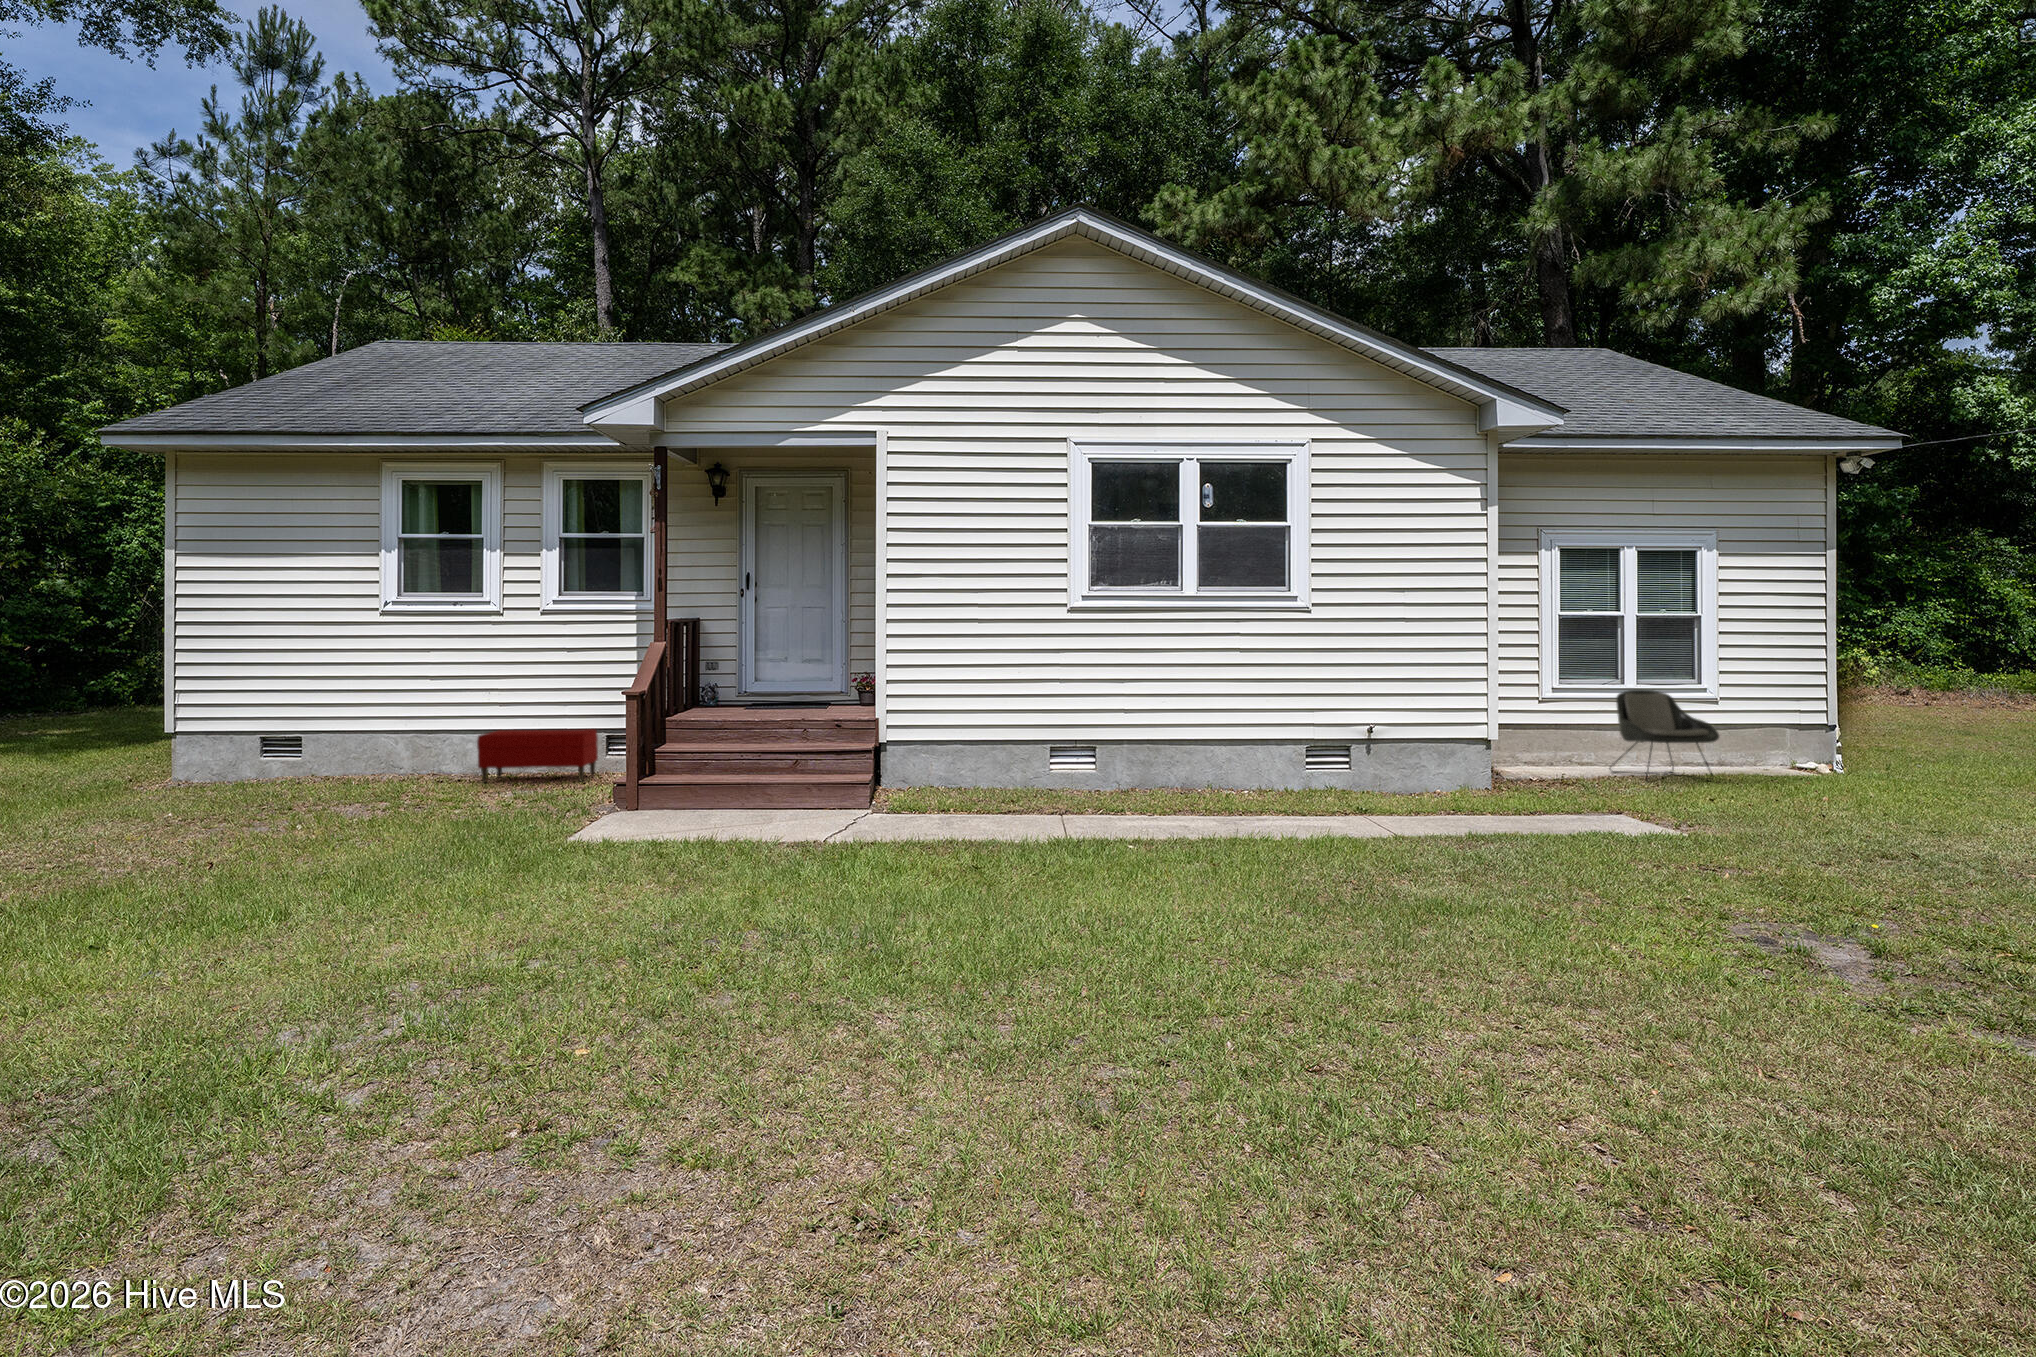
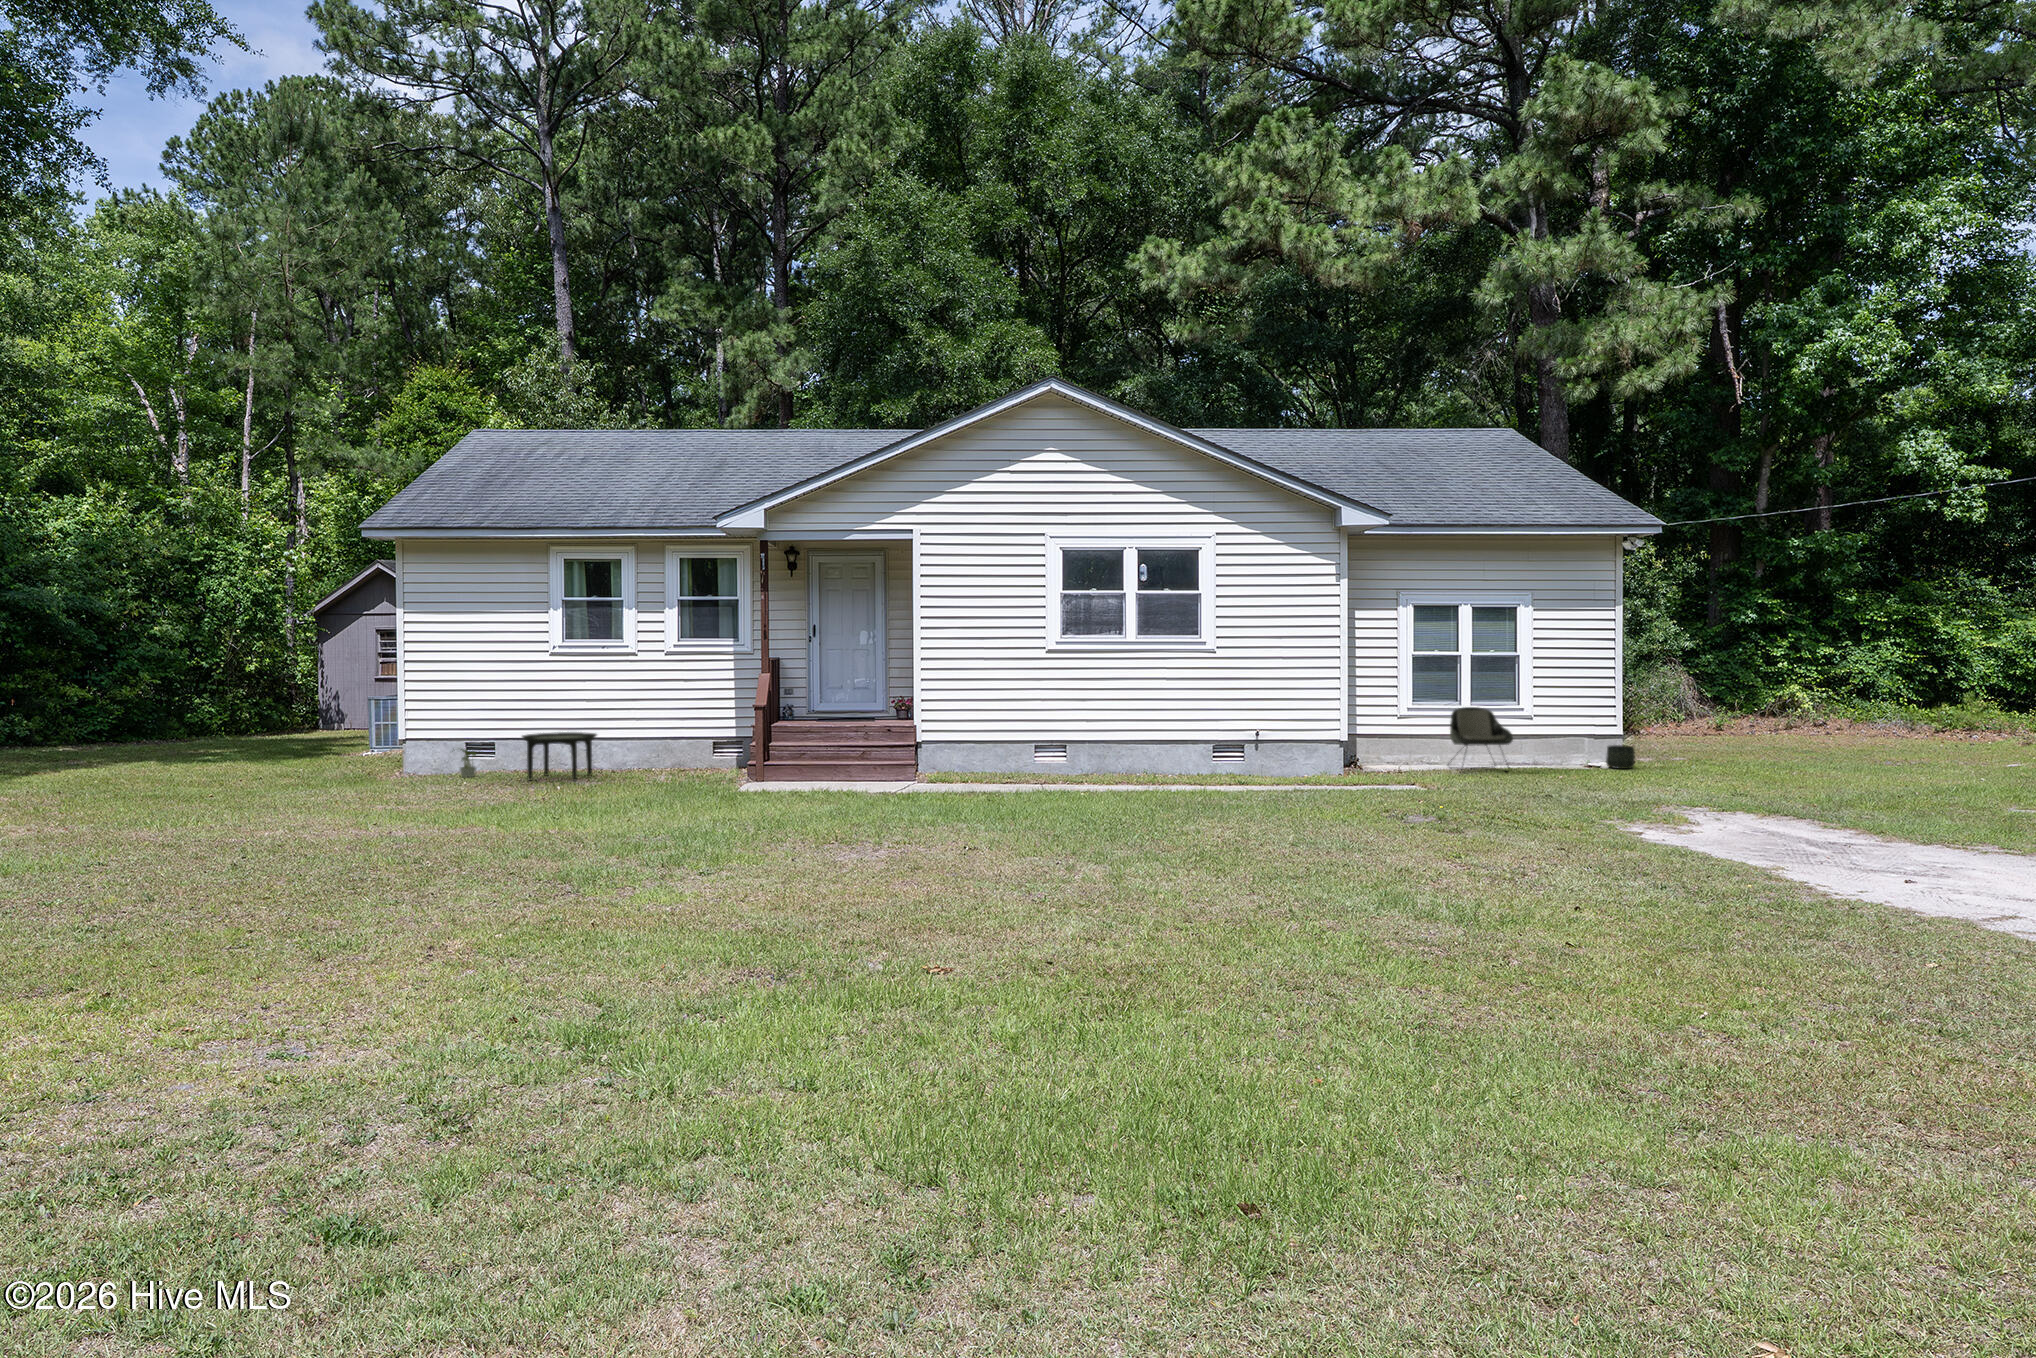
round table: none [317,721,438,792] -> present [522,732,597,781]
bench: present [477,729,598,783] -> none [627,738,706,776]
potted plant: none [226,742,288,784] -> present [460,749,480,777]
basket: none [1825,742,1871,775] -> present [1606,745,1635,769]

